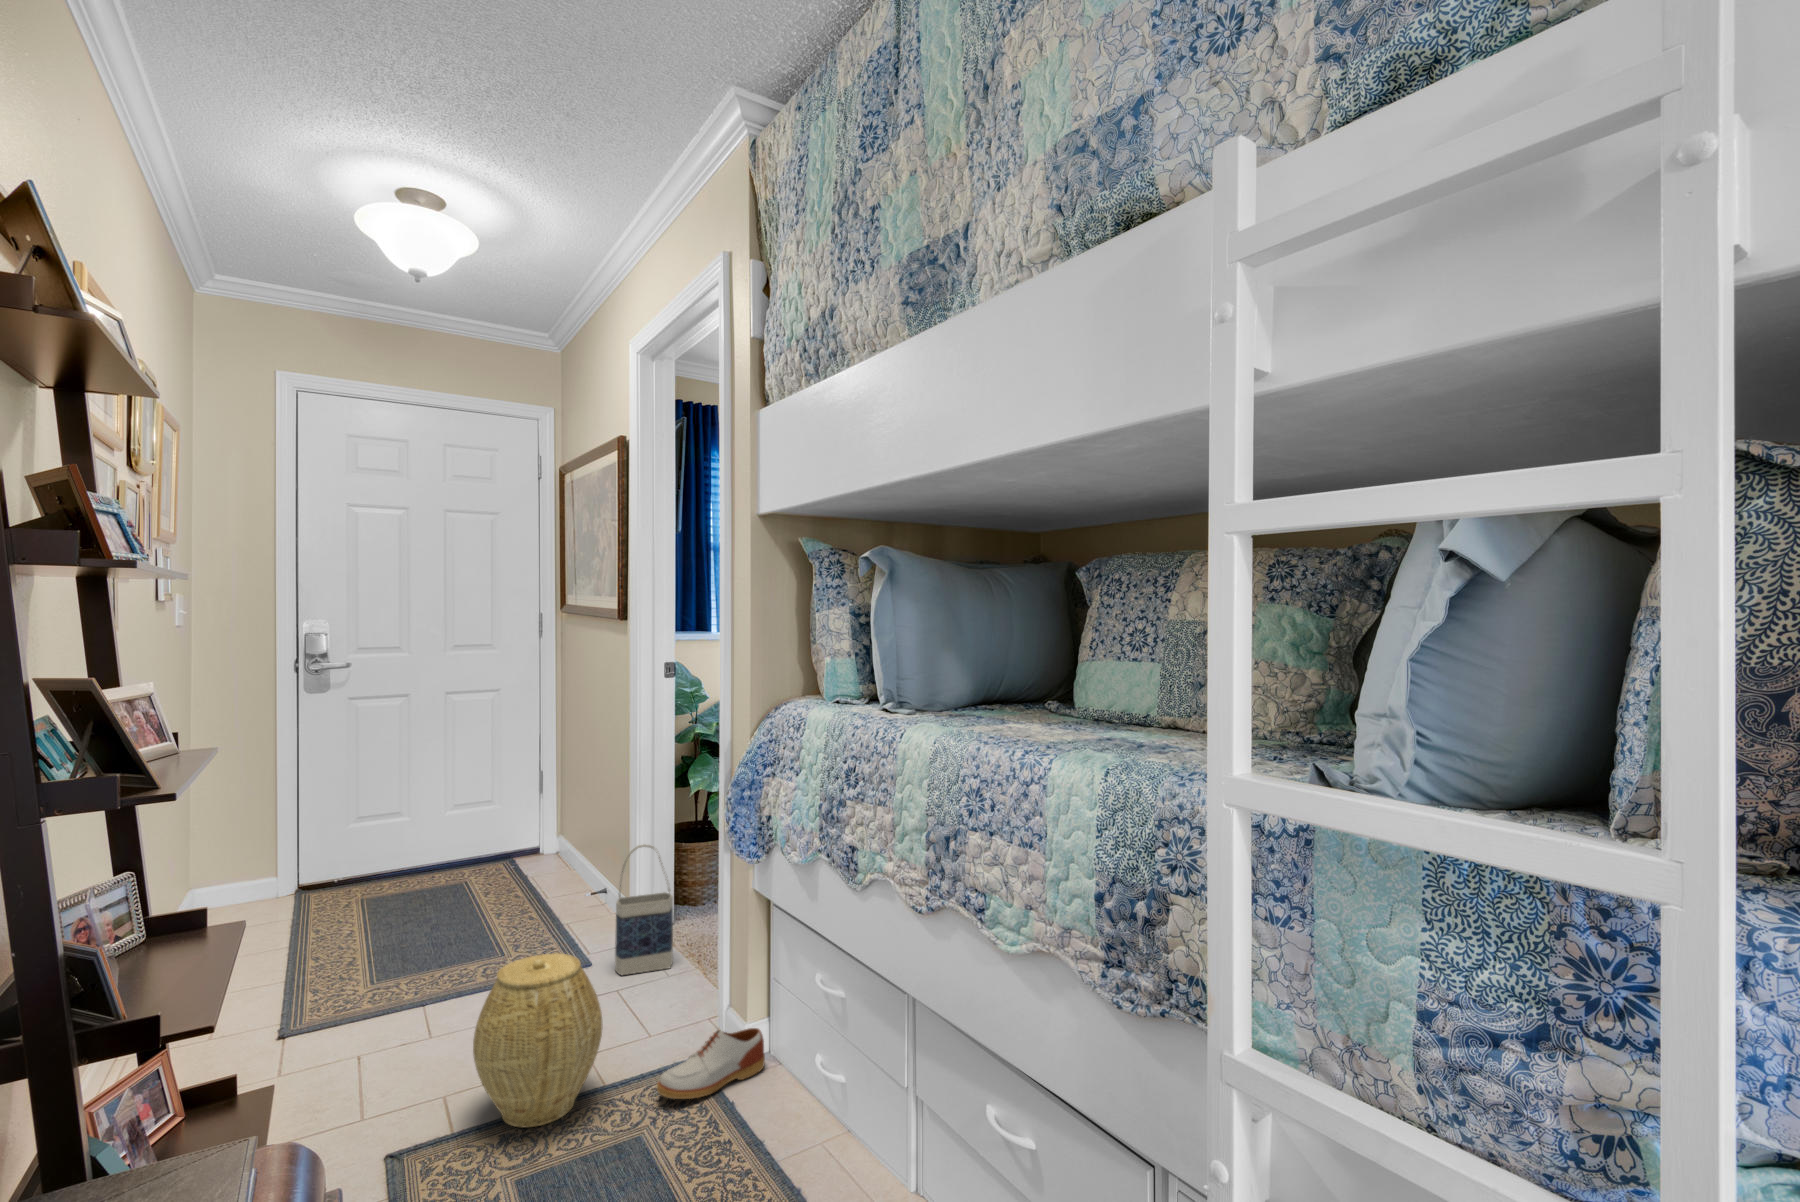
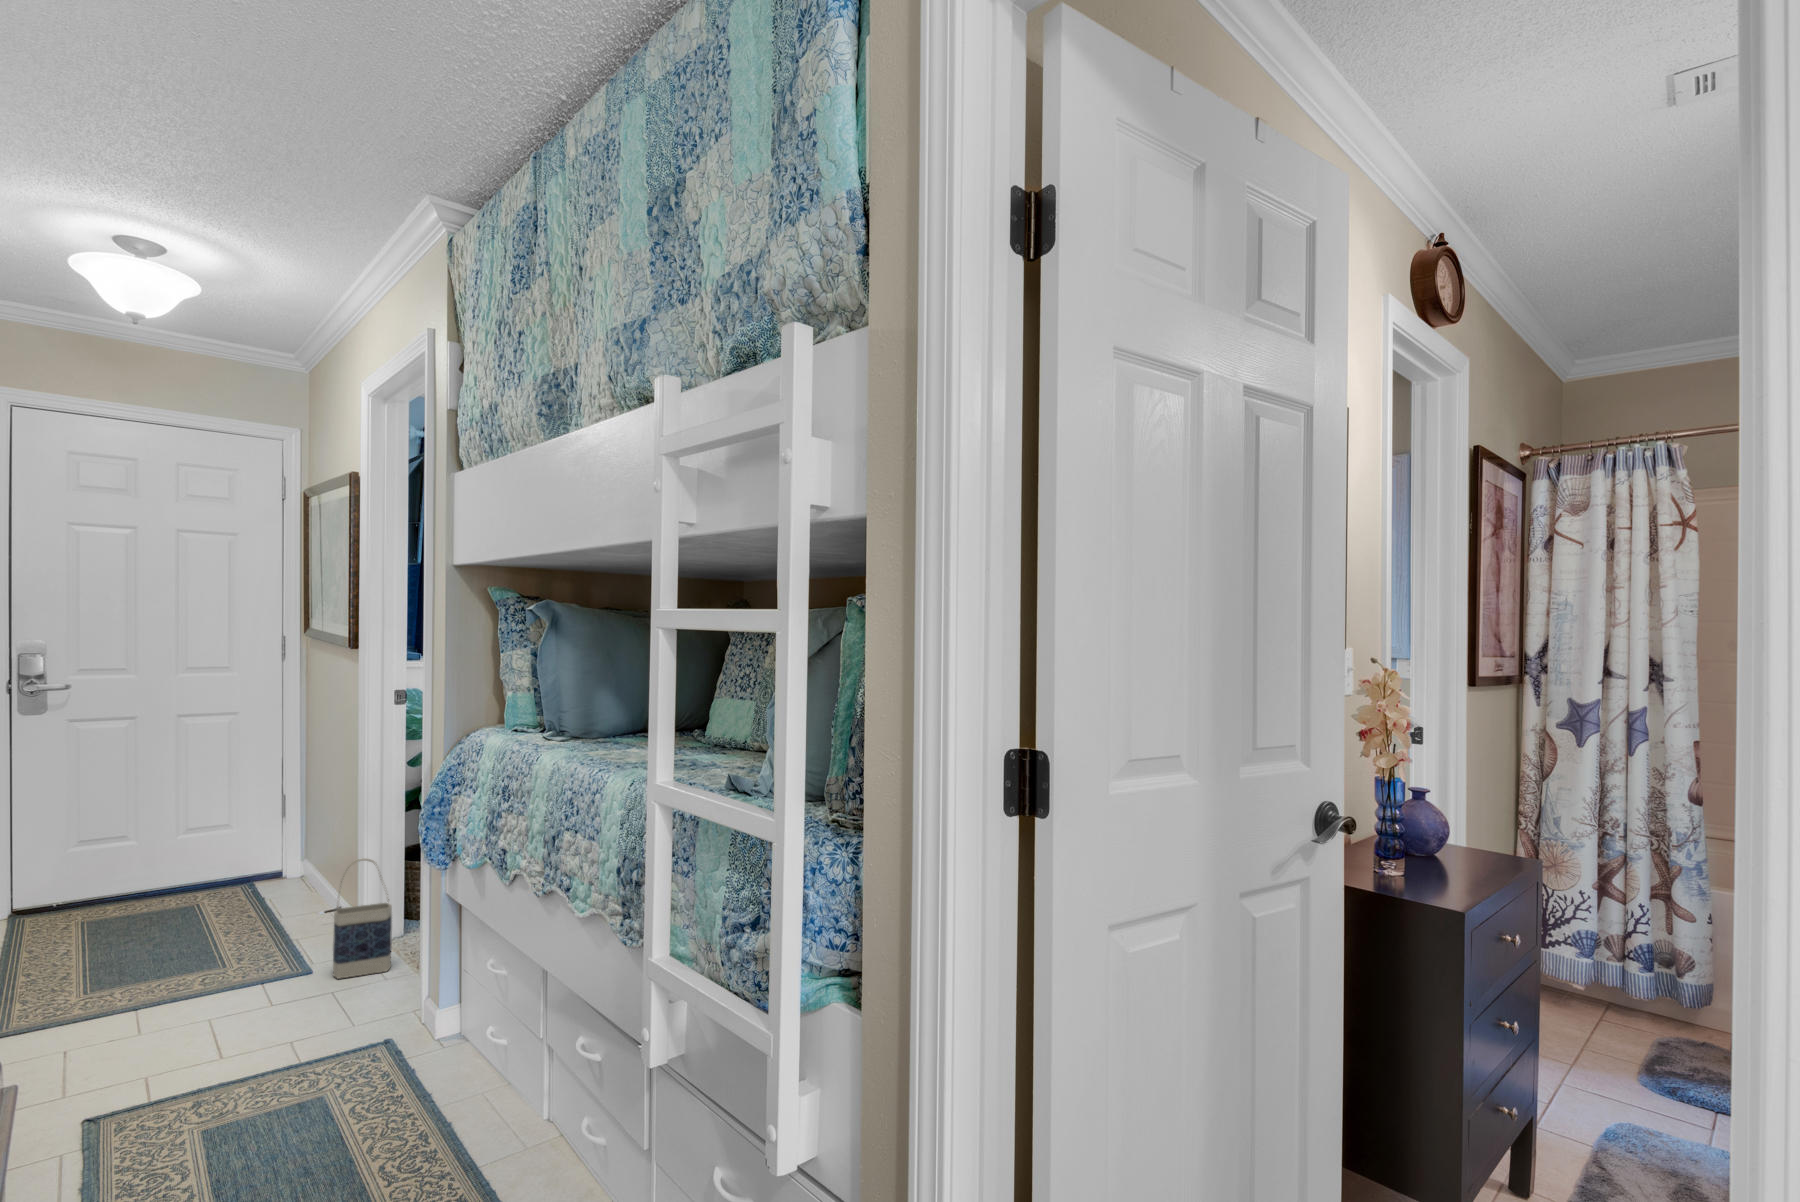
woven basket: present [473,953,603,1127] -> none [172,950,297,1096]
shoe: present [657,1028,765,1099] -> none [345,1010,451,1068]

